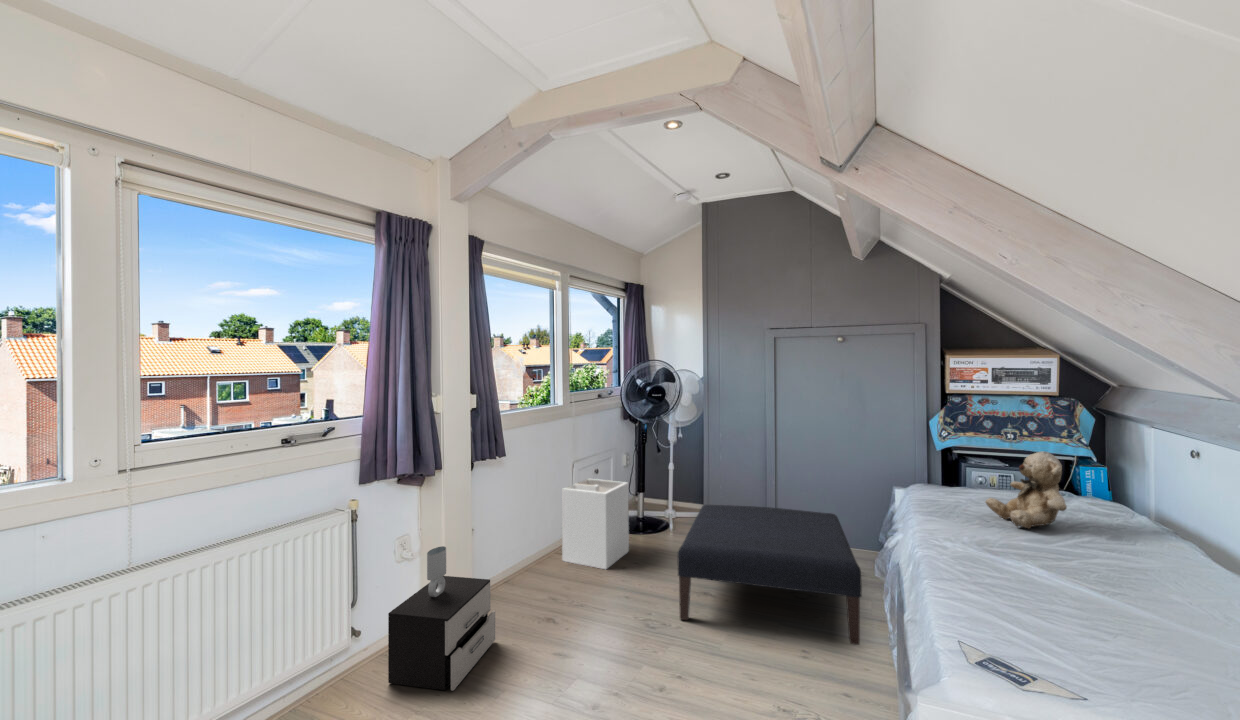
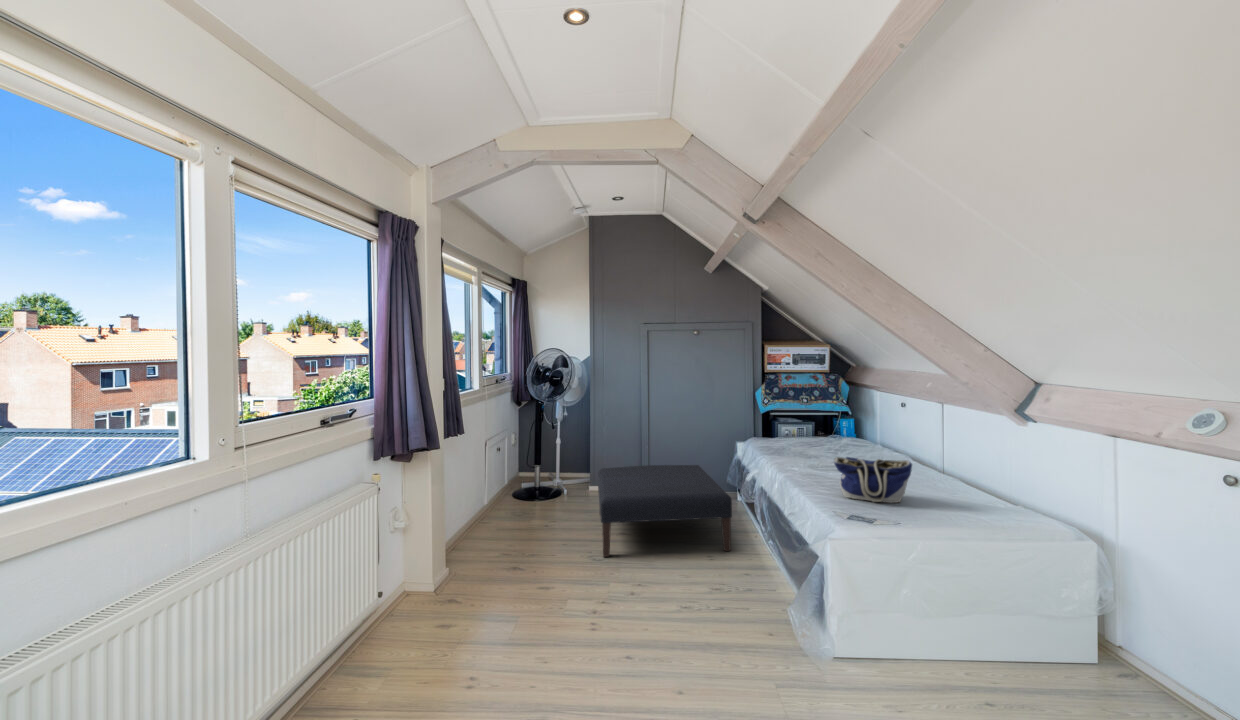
teddy bear: present [985,451,1067,528] -> none [799,409,845,459]
laundry hamper: present [562,479,629,569] -> none [479,457,536,532]
tote bag: none [1012,535,1181,634] -> present [834,457,912,503]
nightstand: present [388,546,495,691] -> none [376,522,458,648]

